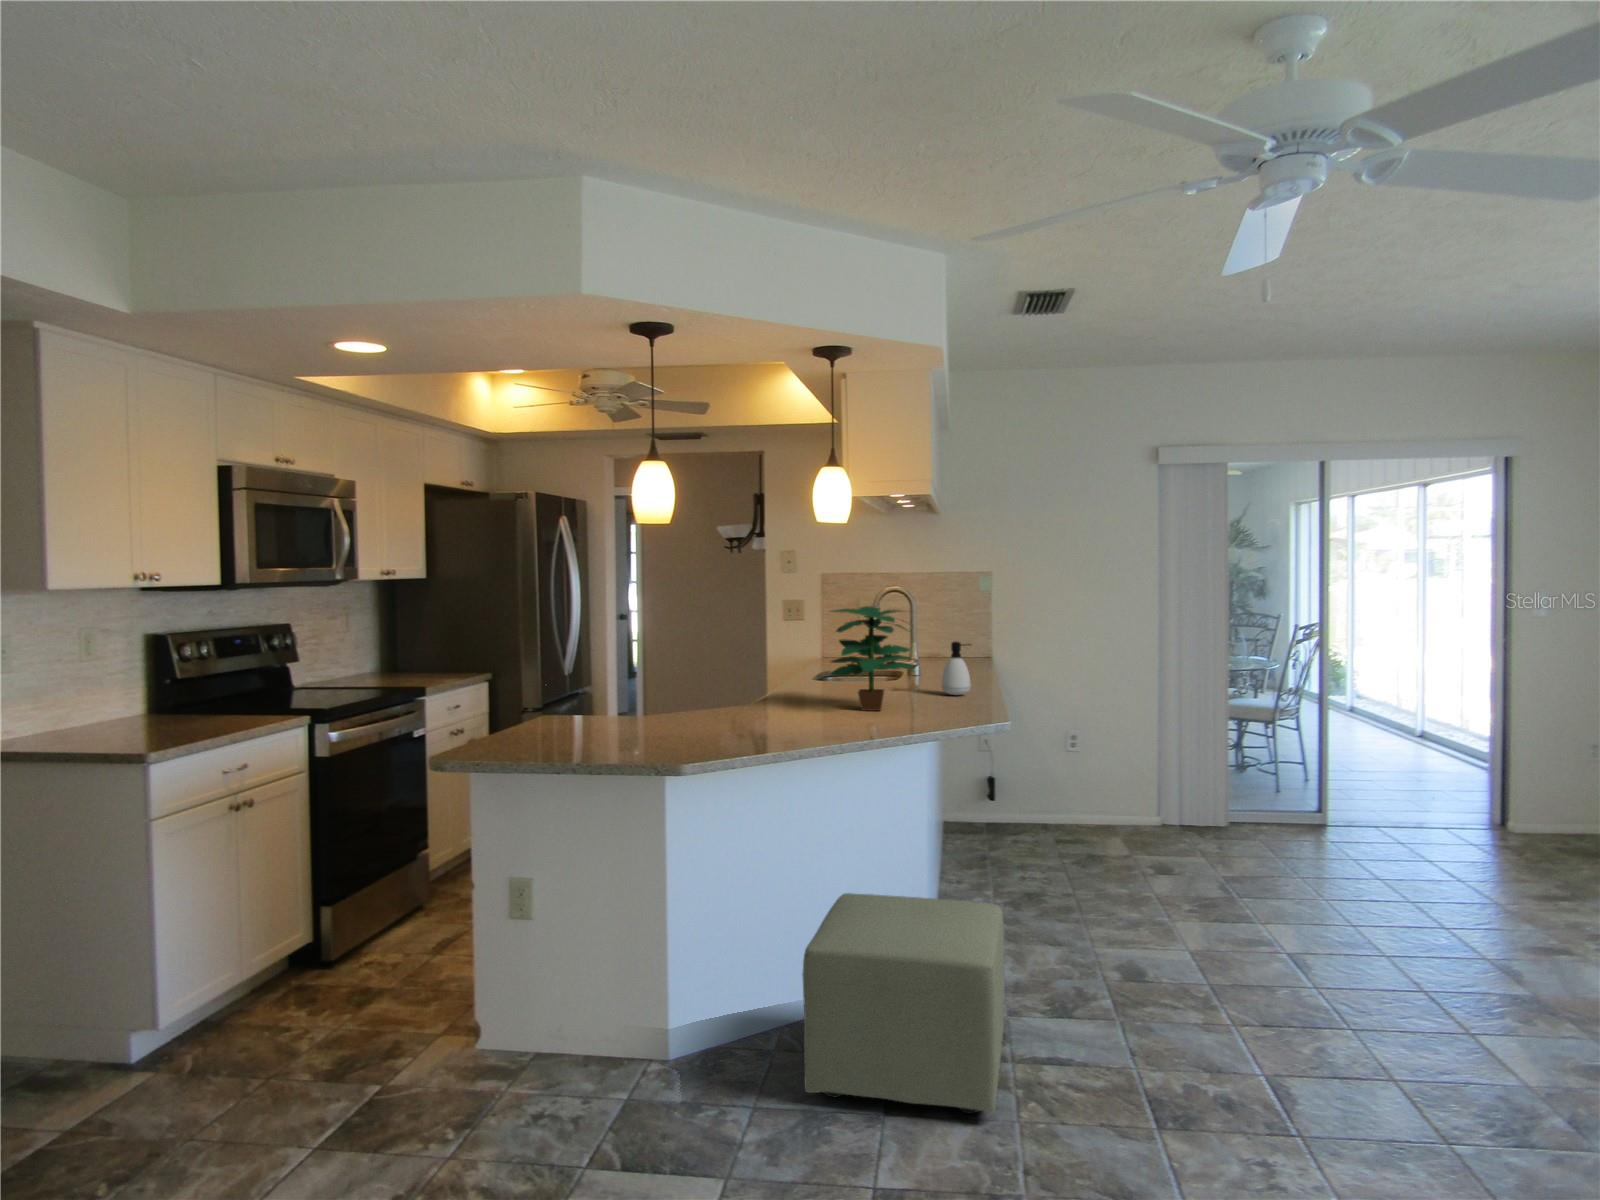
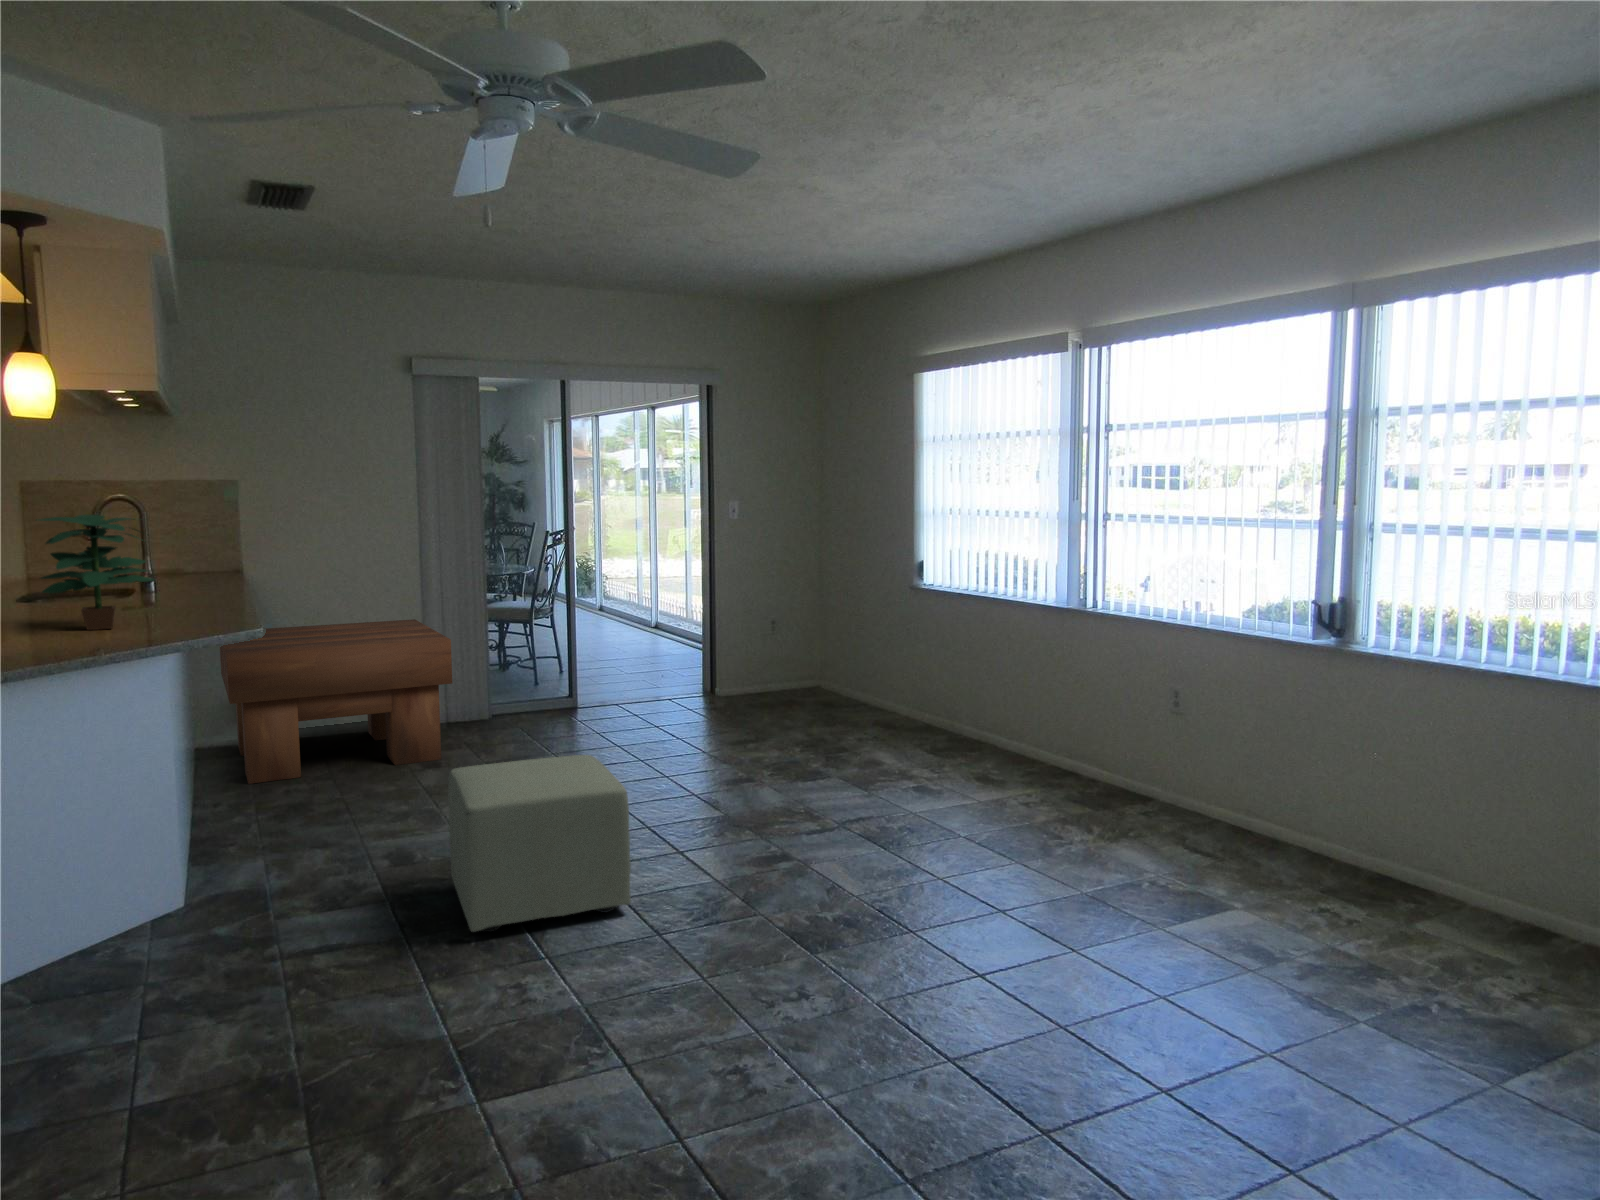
soap dispenser: present [942,641,971,695] -> none [187,552,222,609]
coffee table: none [968,710,1186,866] -> present [220,619,452,784]
ottoman: present [802,893,1004,1114] -> present [448,755,631,932]

